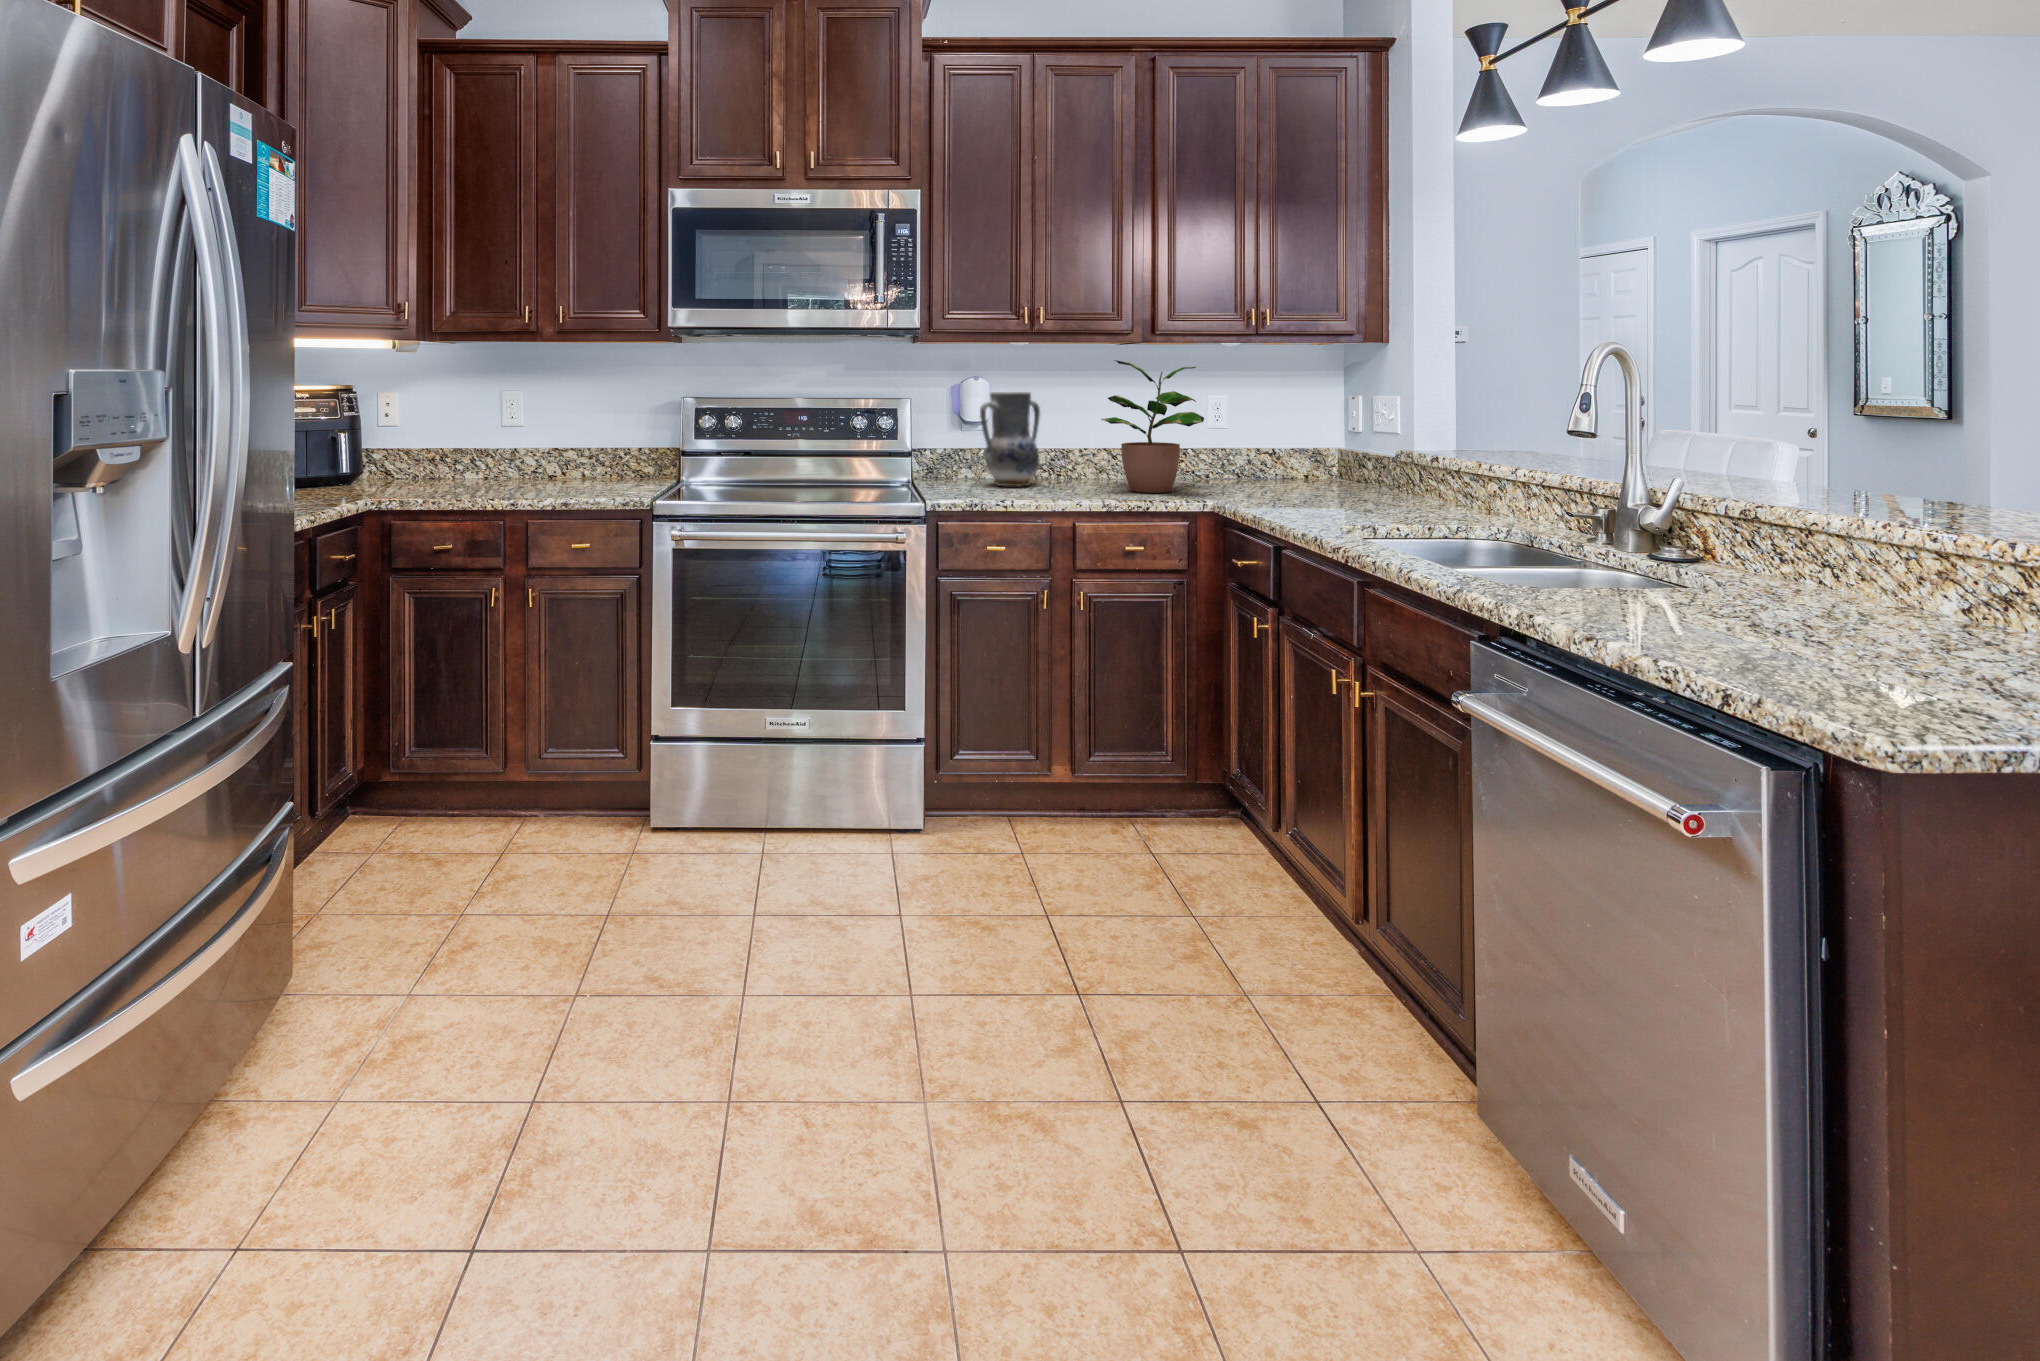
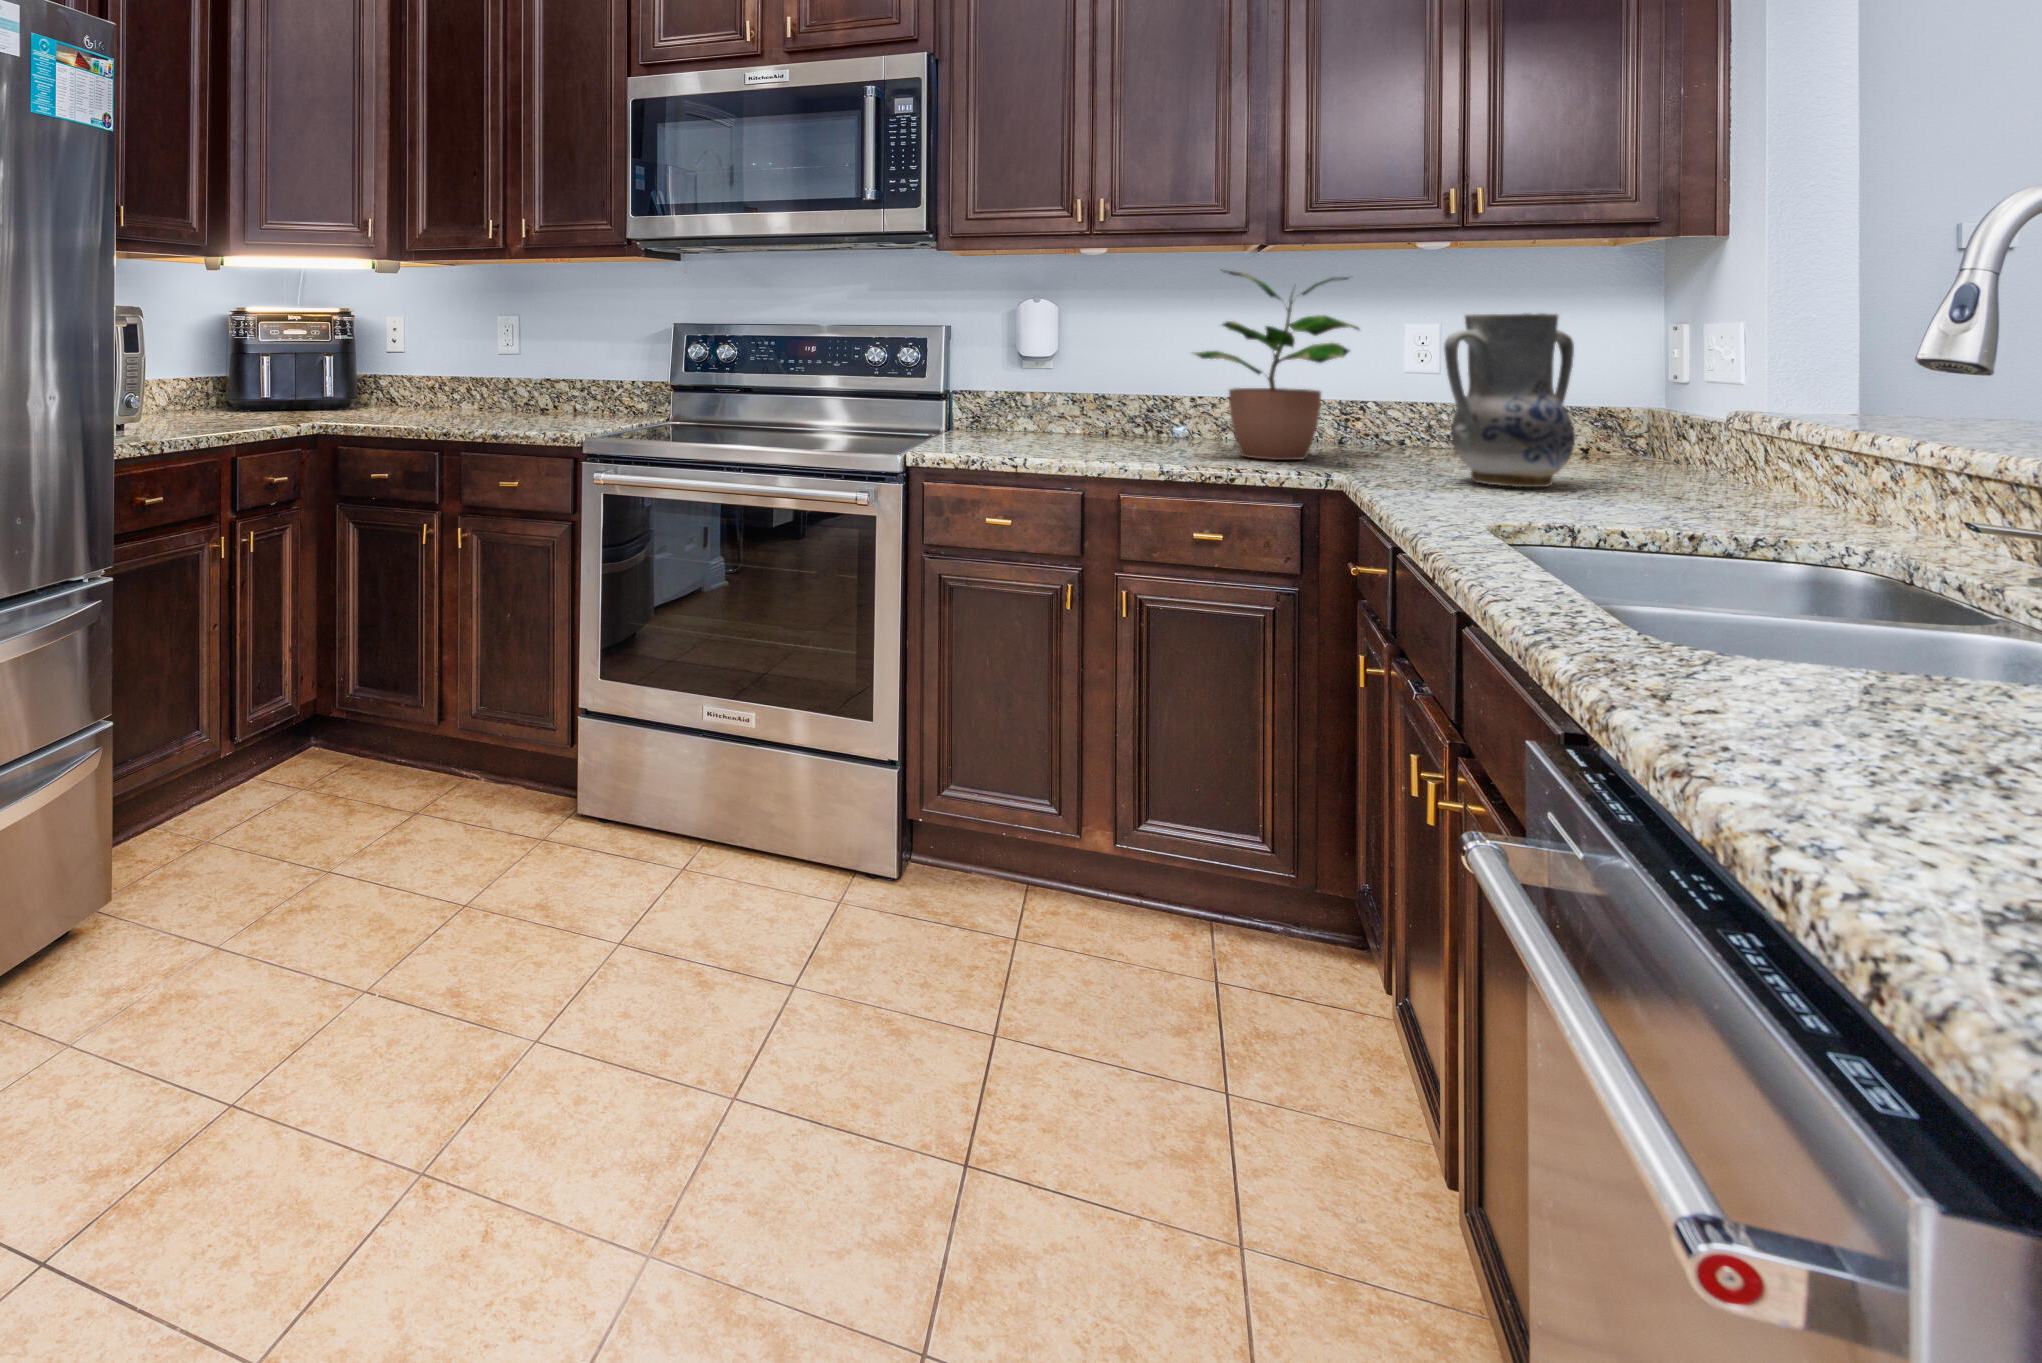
vase: present [980,392,1040,486] -> present [1444,313,1575,487]

